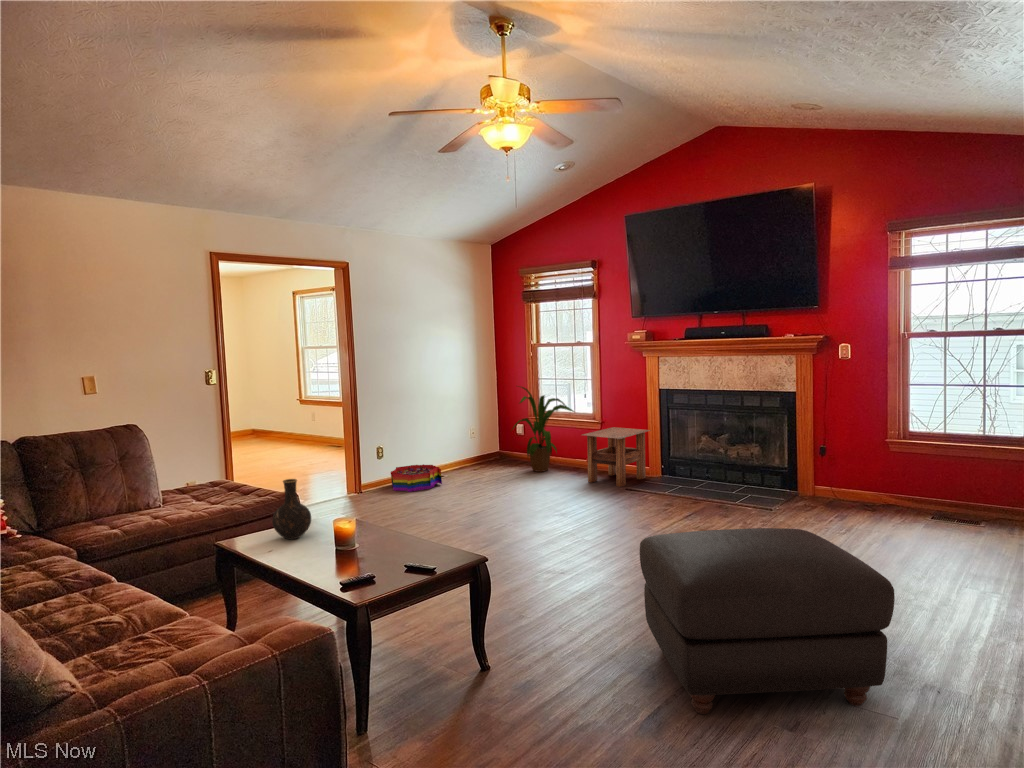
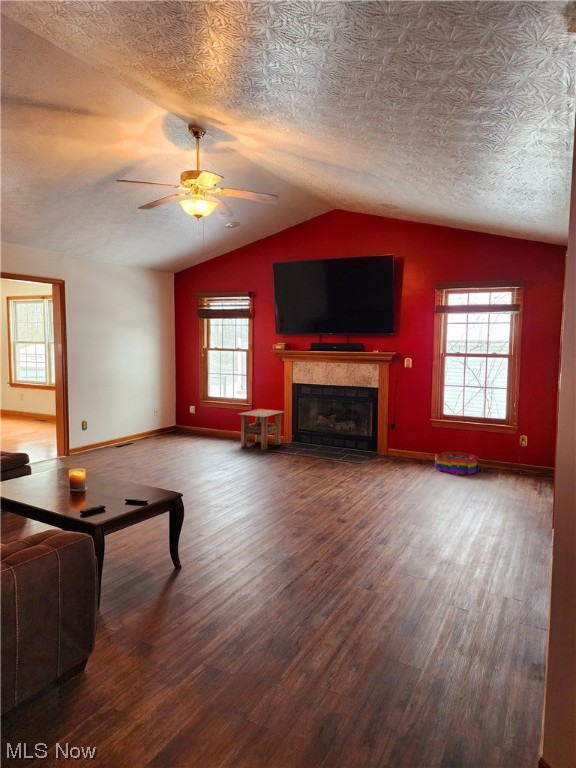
house plant: present [513,387,574,472] -> none [186,378,233,440]
storage bin: present [391,464,442,492] -> present [435,452,479,474]
vase: present [272,479,311,539] -> none [21,442,51,485]
ottoman: present [640,528,895,714] -> none [281,473,427,585]

